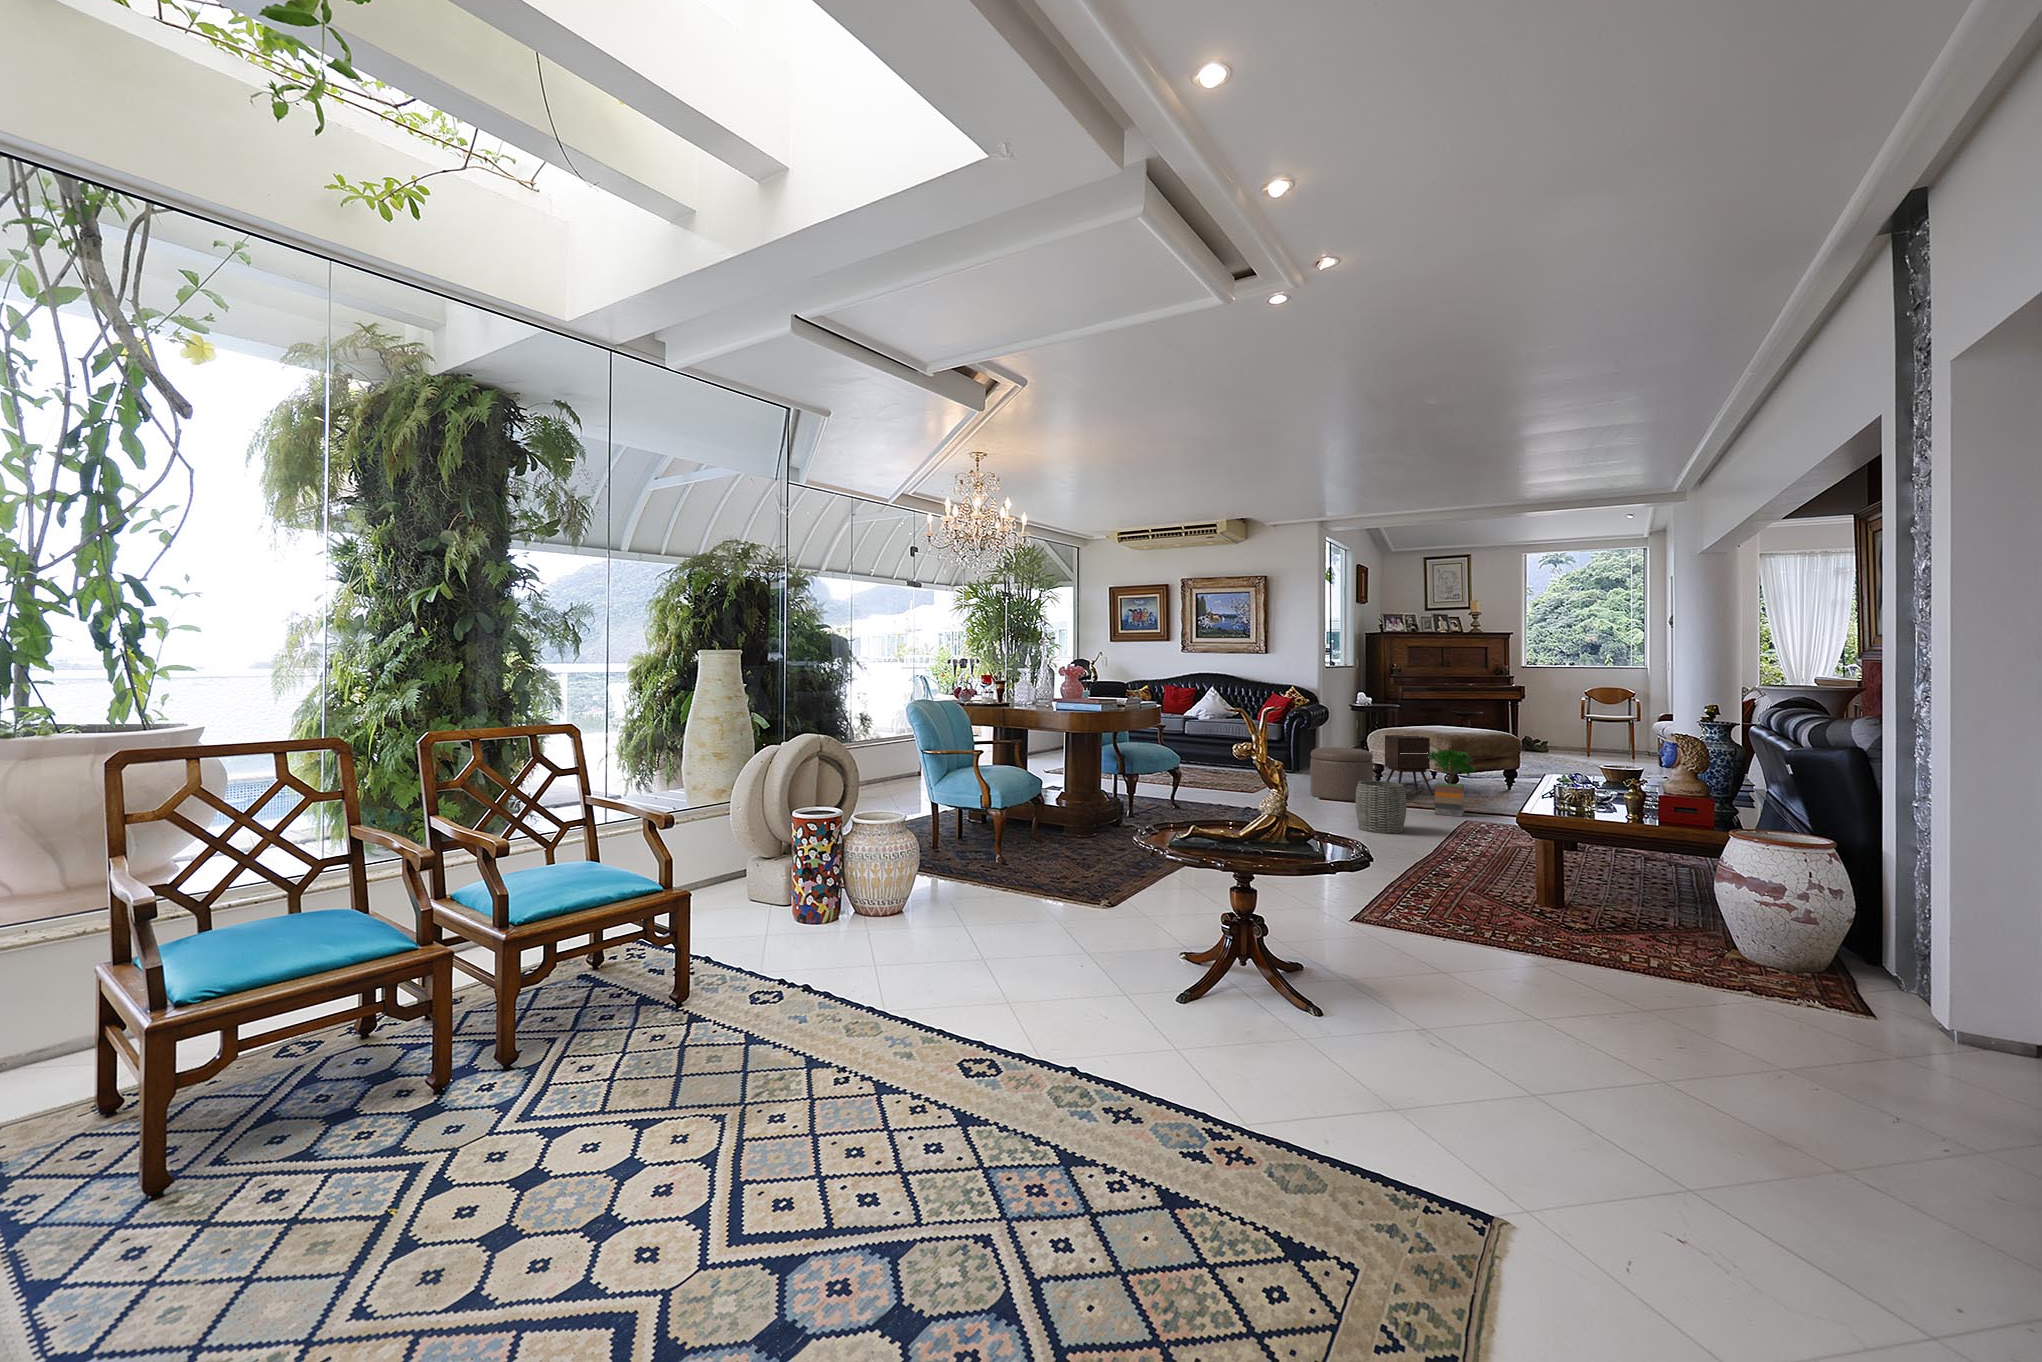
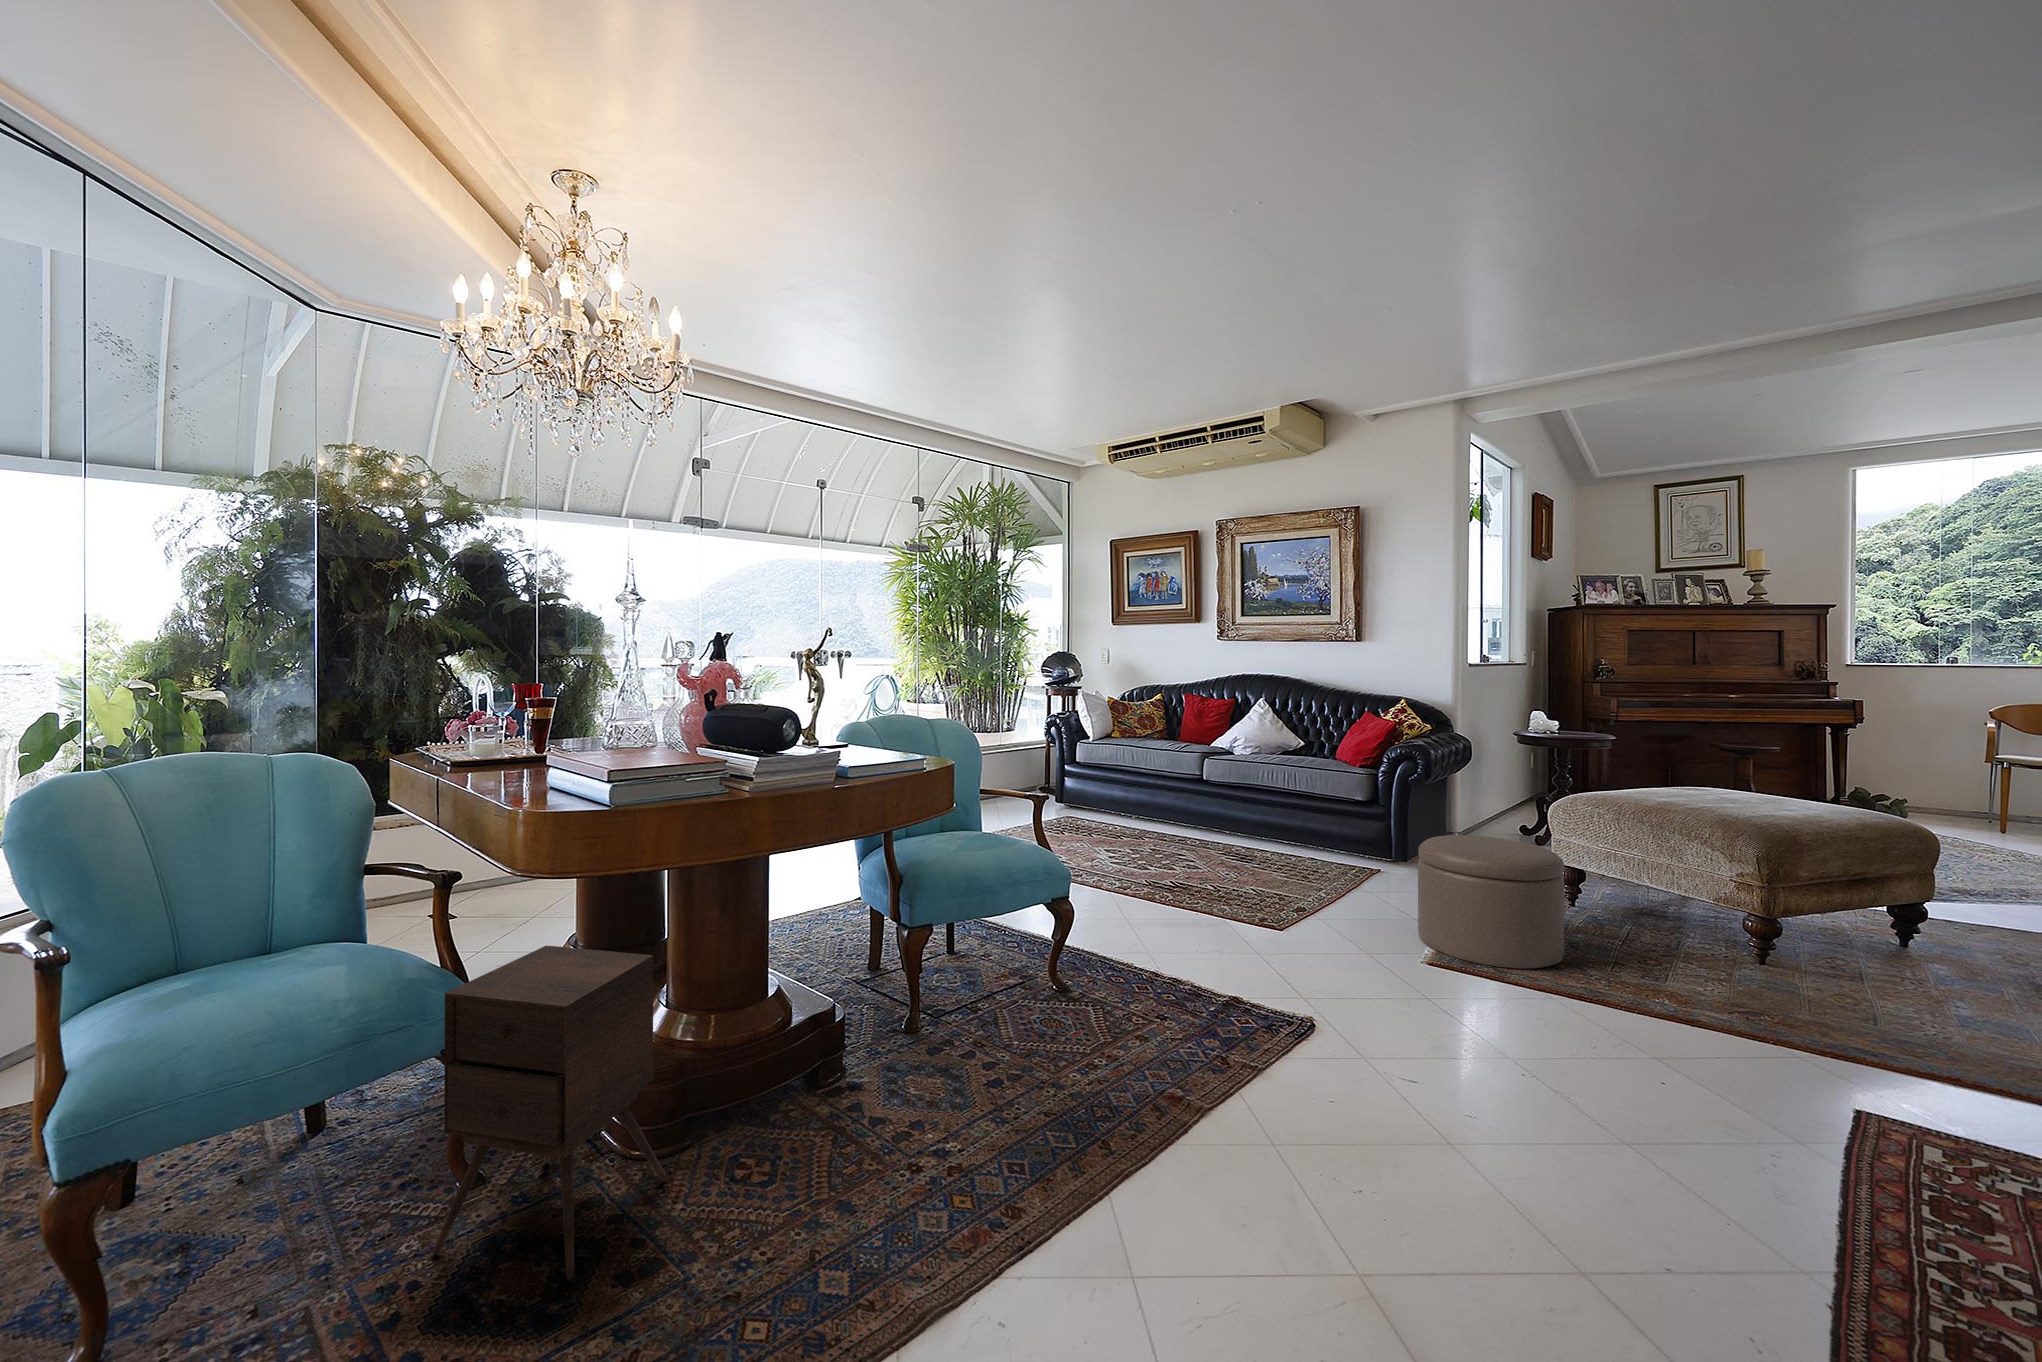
side table: present [1385,735,1433,795] -> present [432,946,666,1280]
potted tree: present [1428,750,1475,817] -> none [1717,879,1881,1076]
woven basket: present [1356,781,1406,833] -> none [1512,989,1679,1185]

